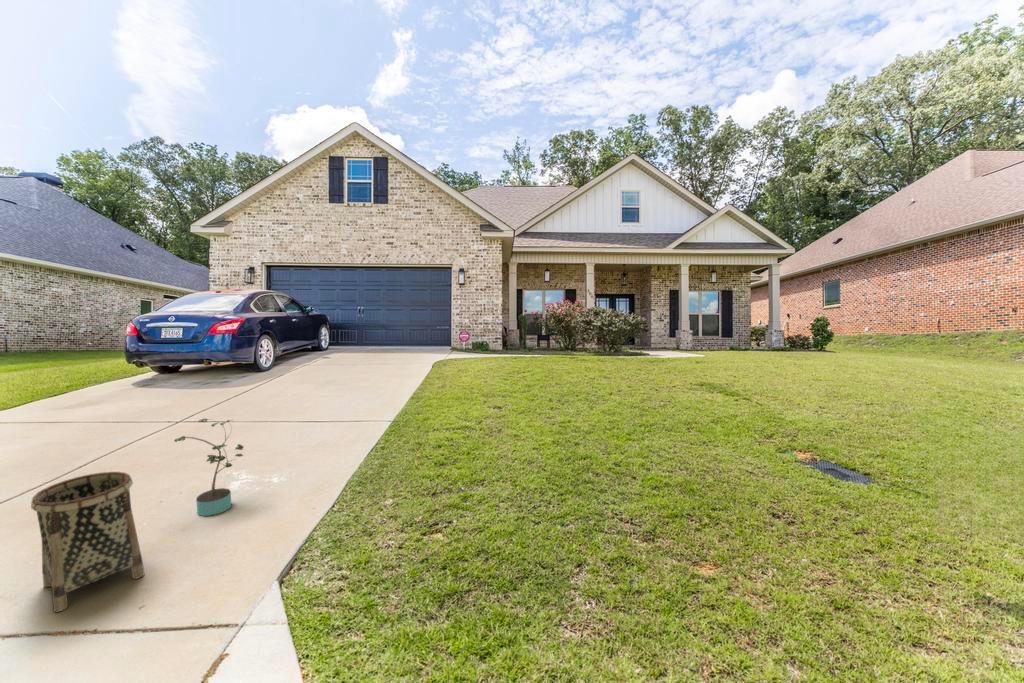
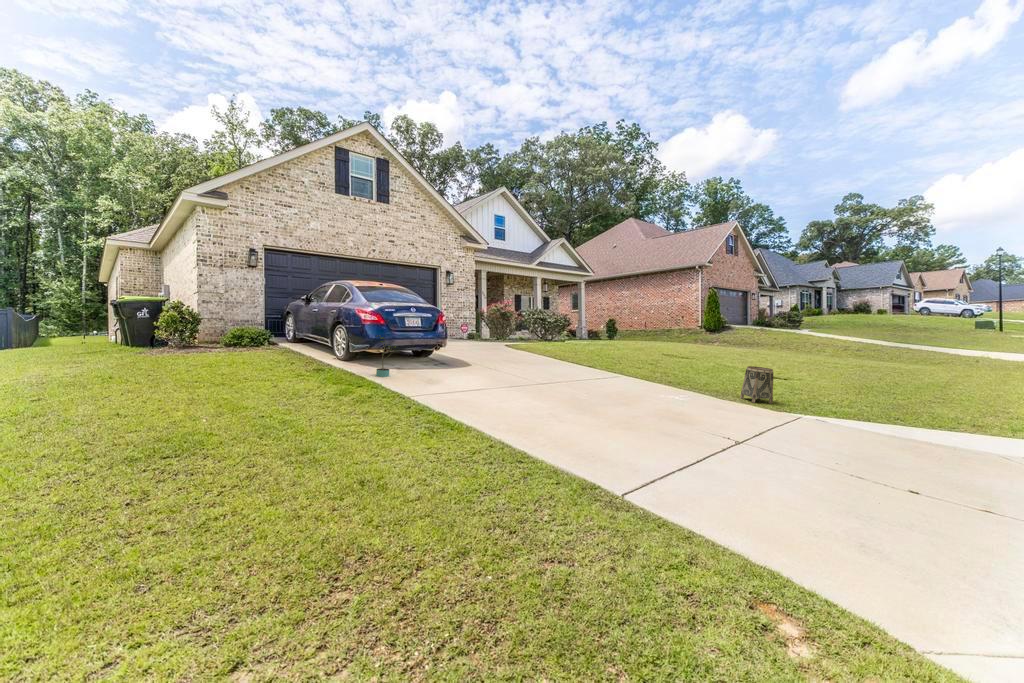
potted plant: present [174,419,244,516] -> present [376,336,397,377]

